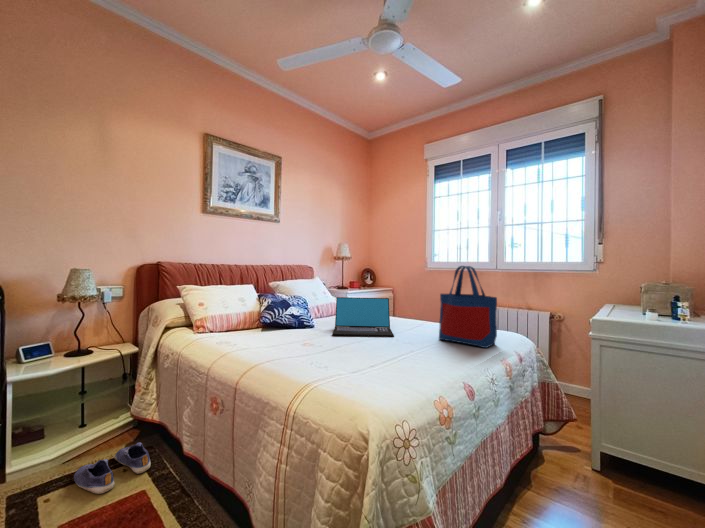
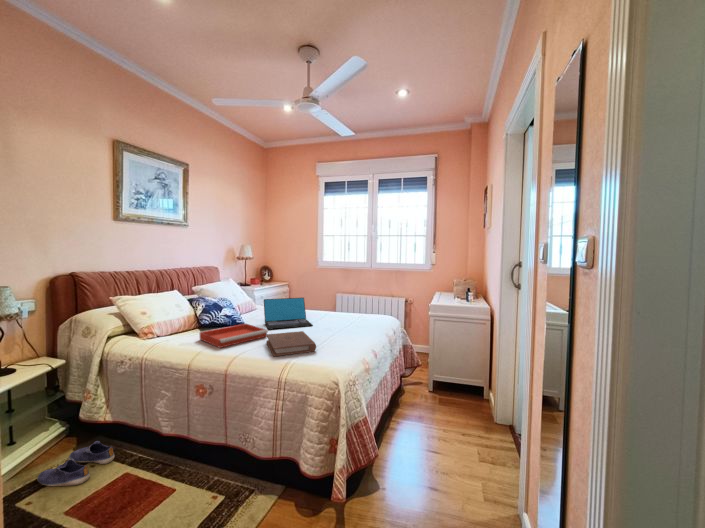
tote bag: present [439,266,497,348] -> none [342,276,378,328]
tray: none [245,325,323,351] -> present [200,324,268,348]
book: none [303,340,373,375] -> present [267,331,316,356]

